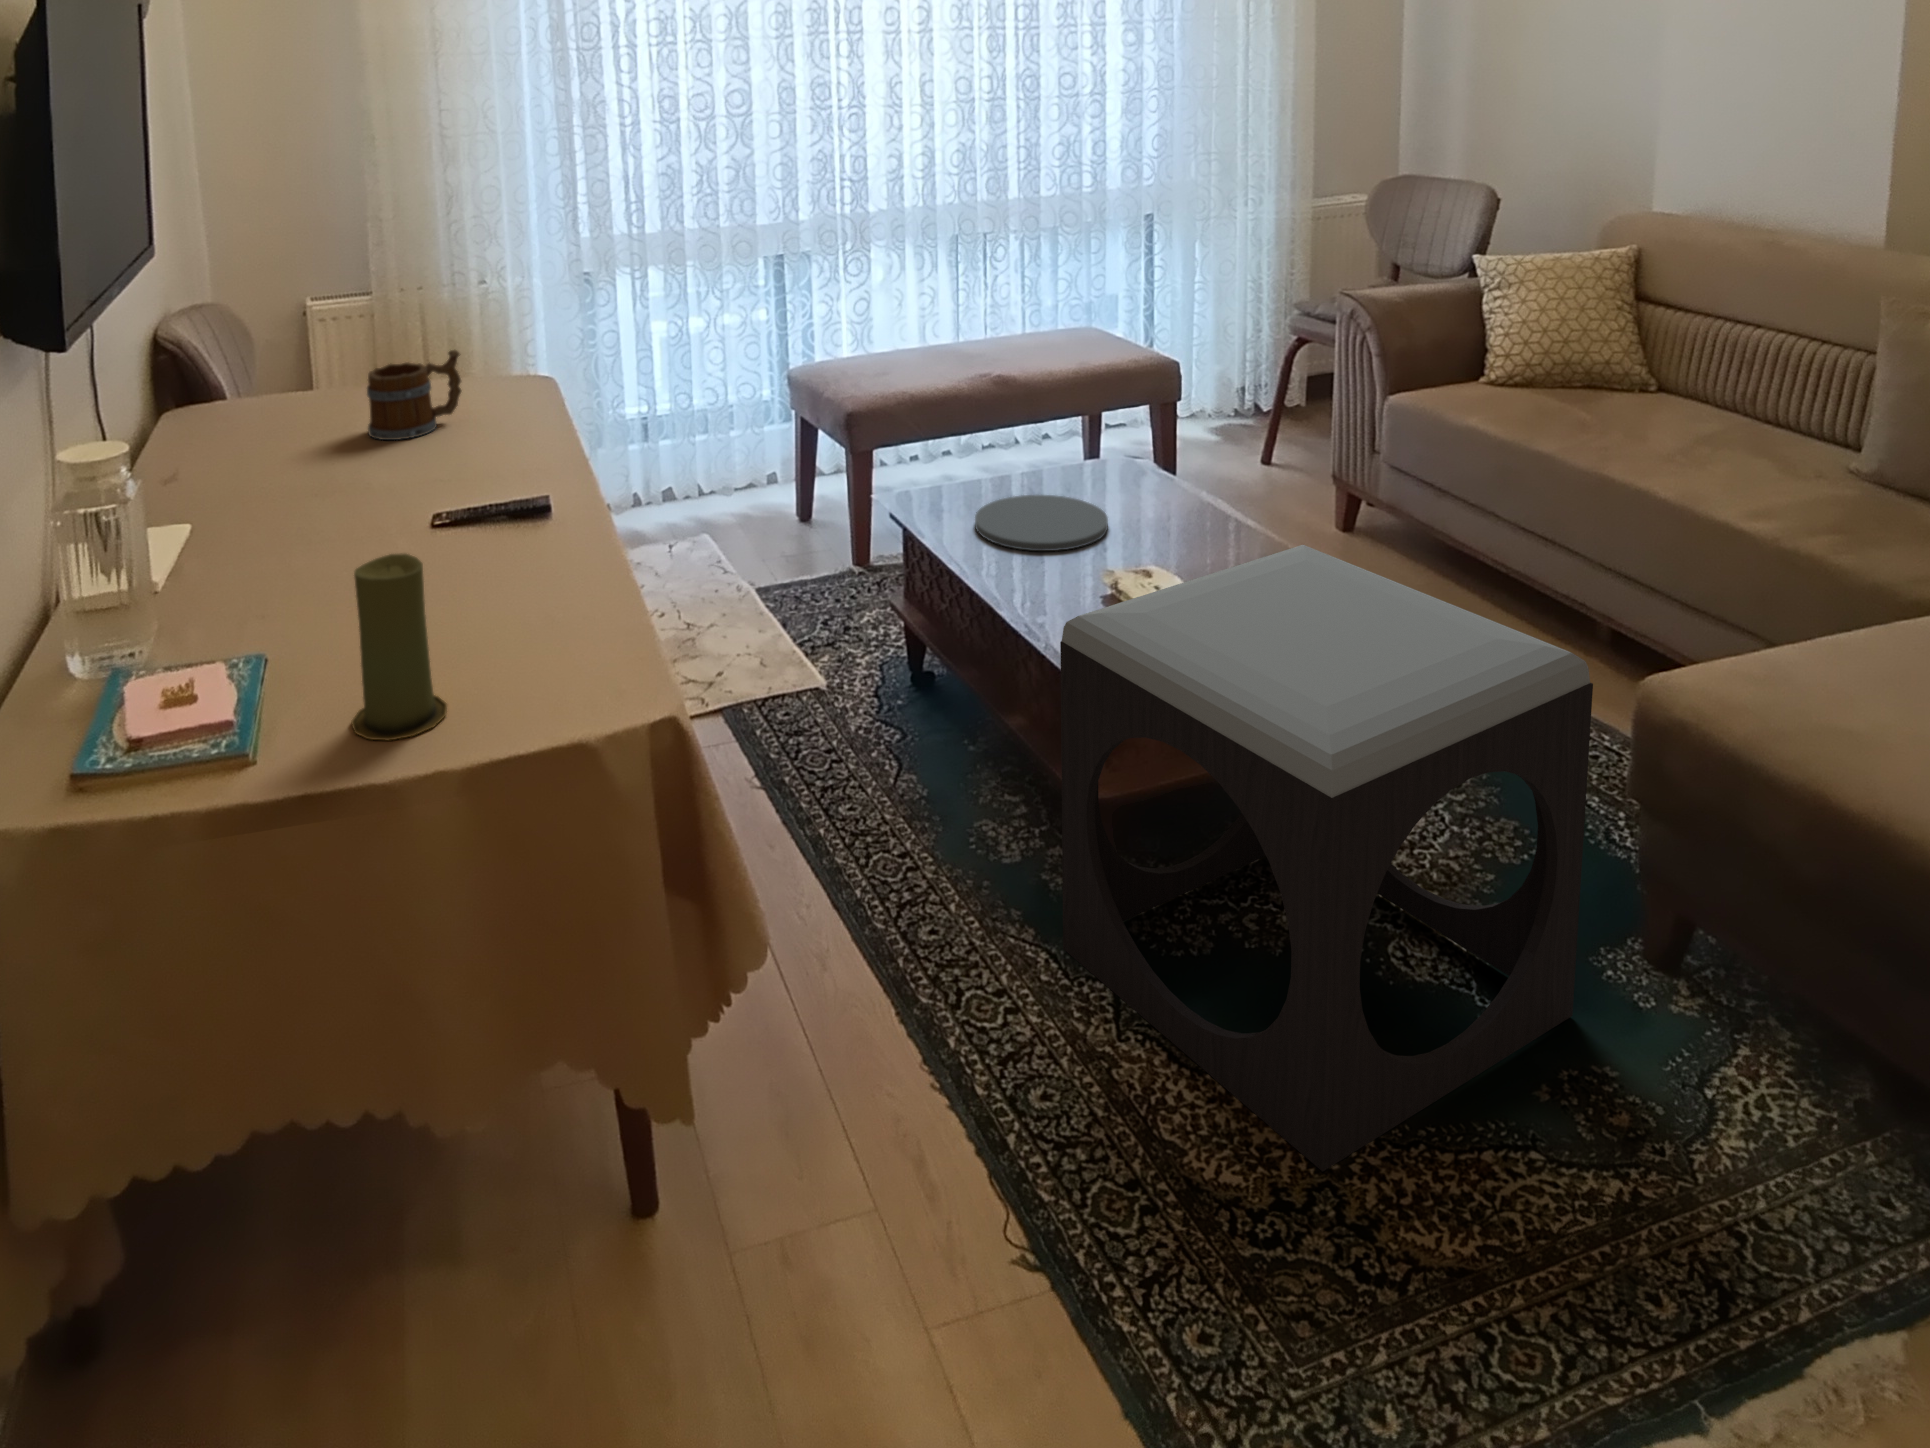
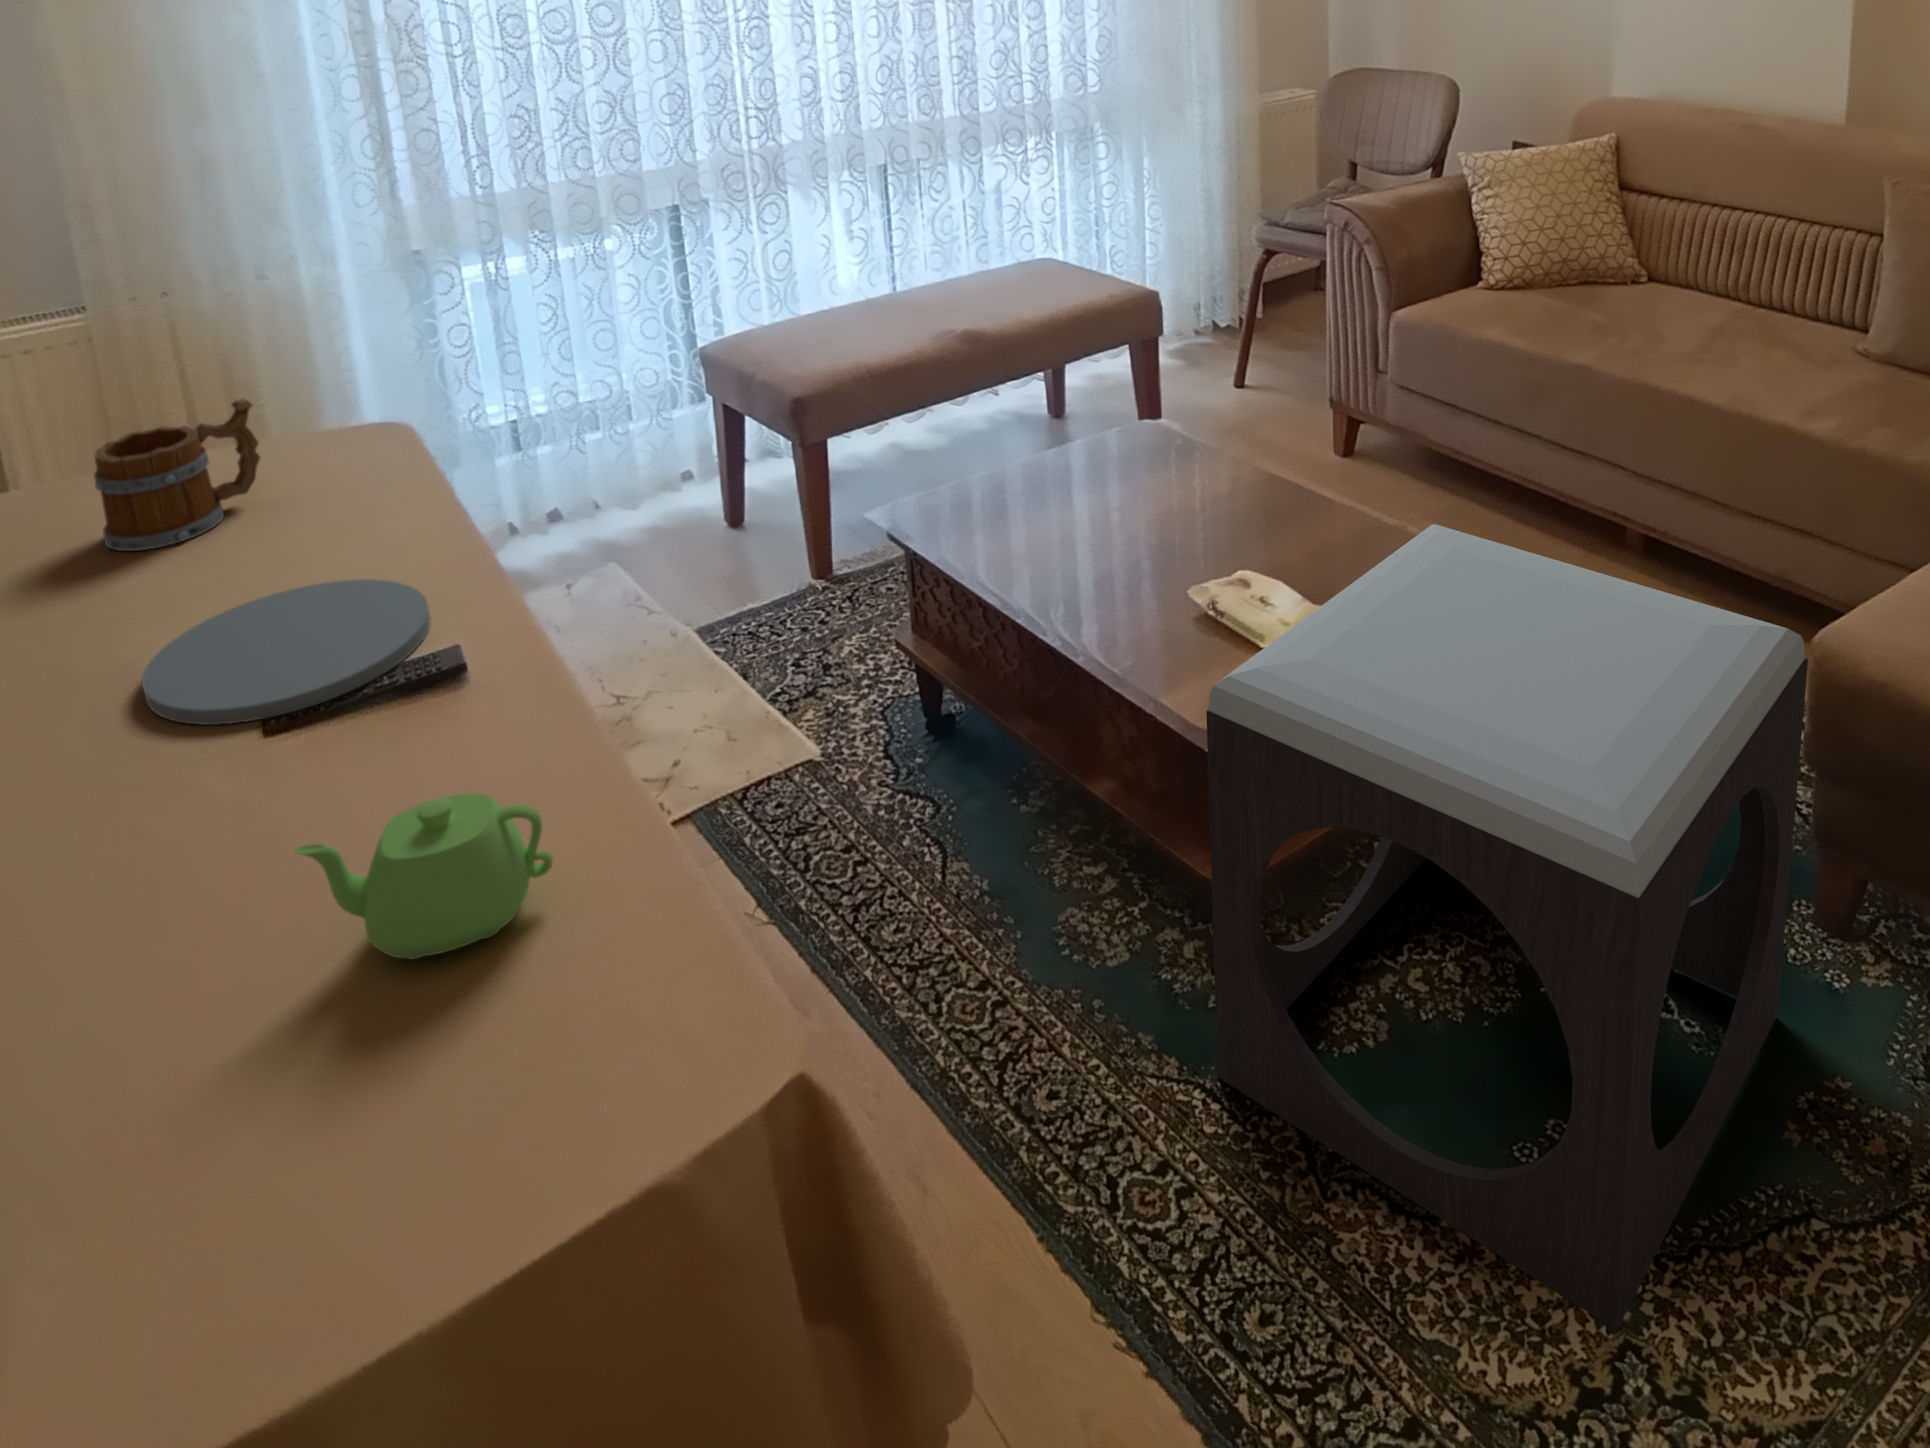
plate: present [975,495,1108,551] -> present [142,579,431,725]
candle: present [351,553,447,740] -> none [110,884,335,1258]
teapot: none [445,560,582,649] -> present [295,793,553,959]

